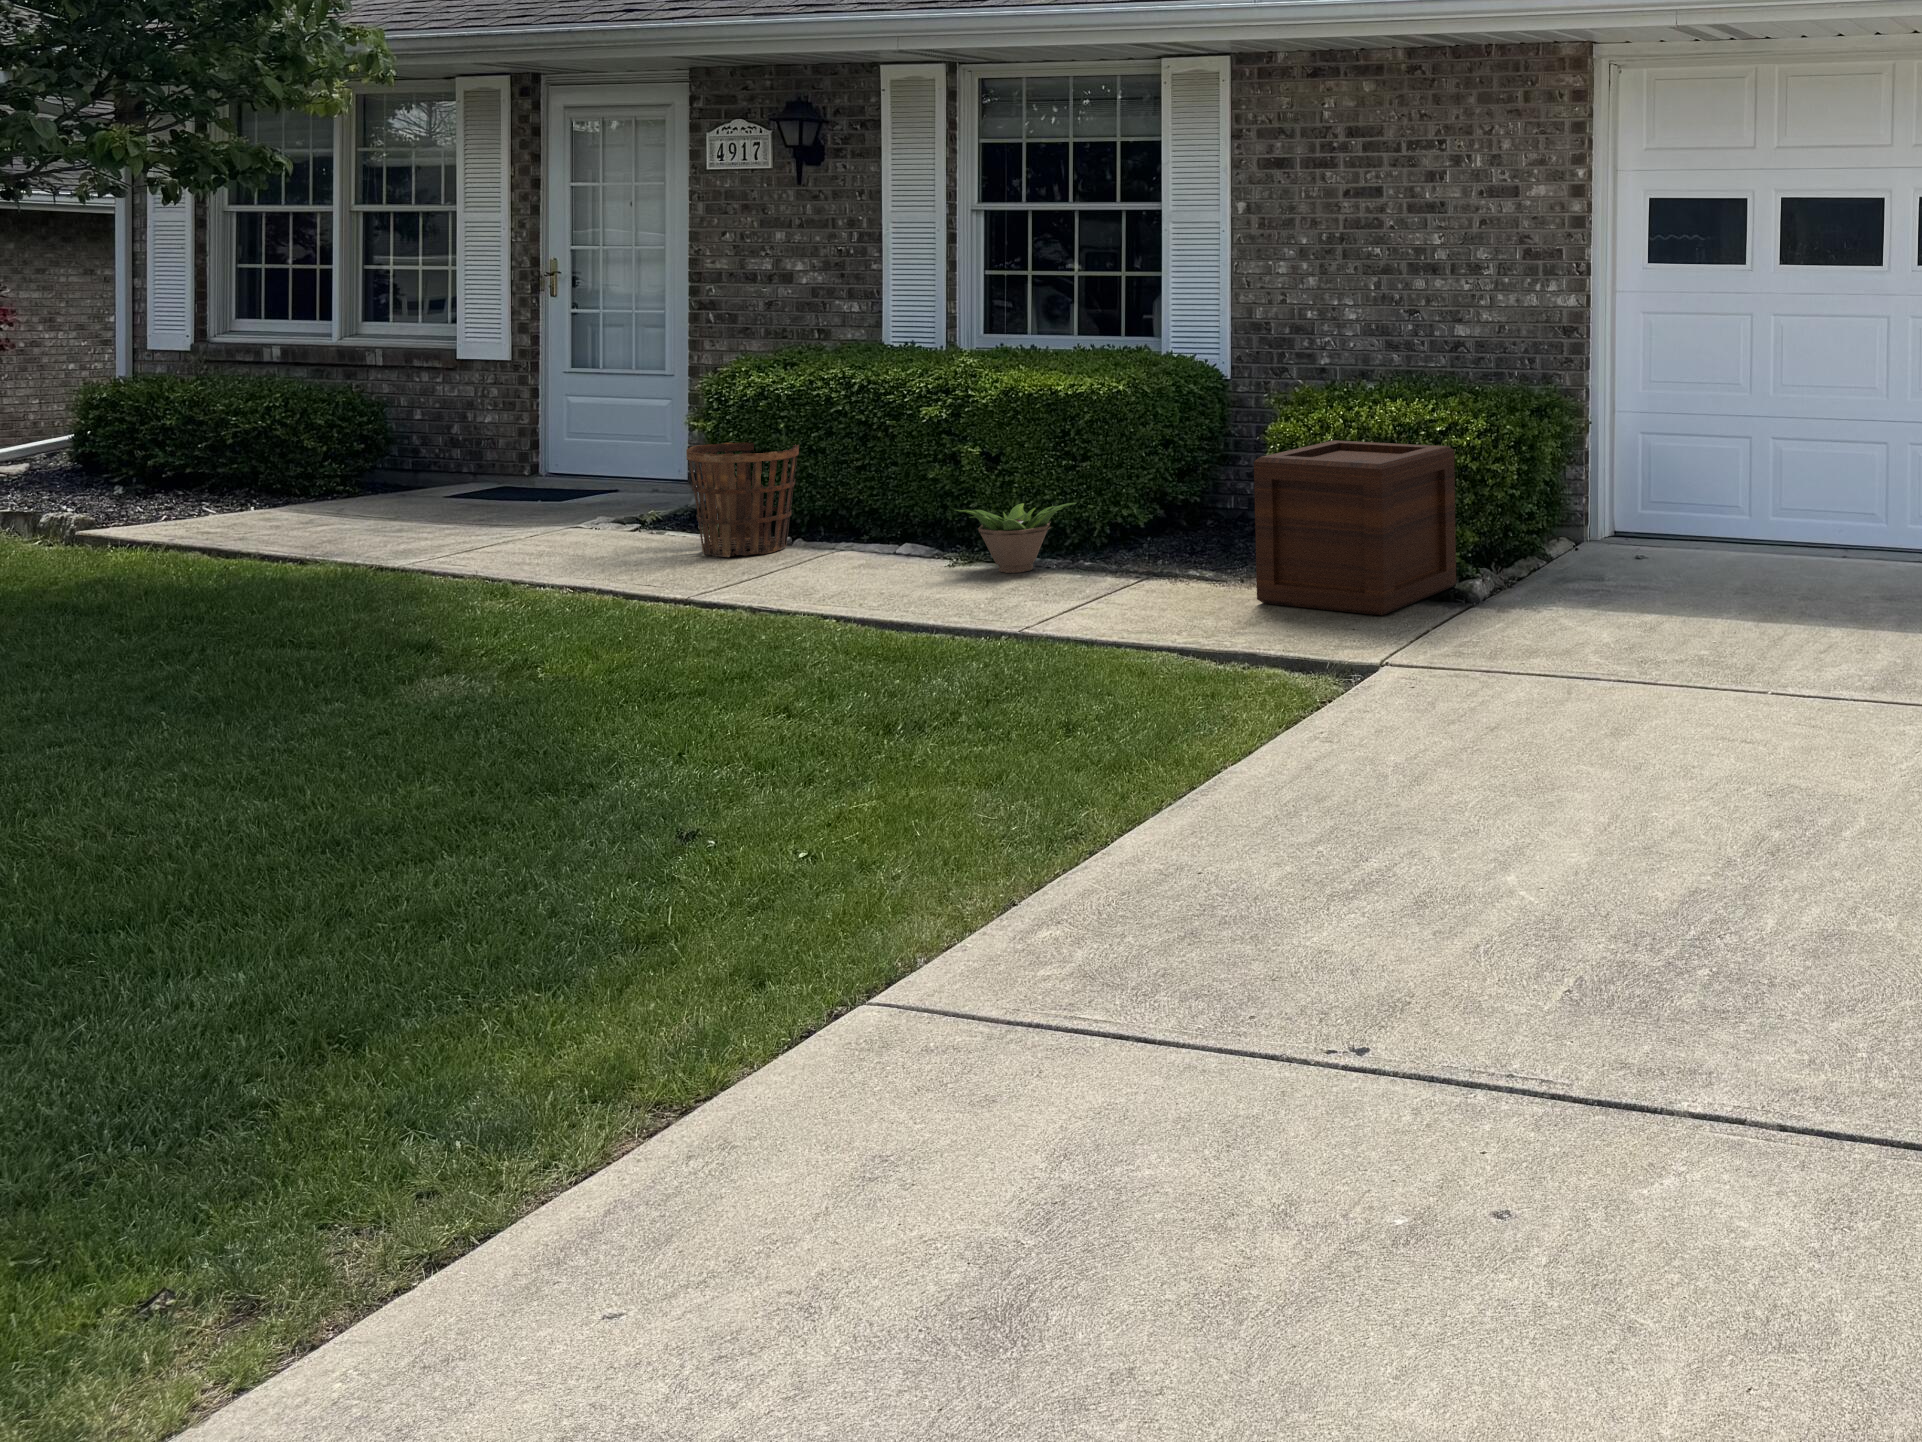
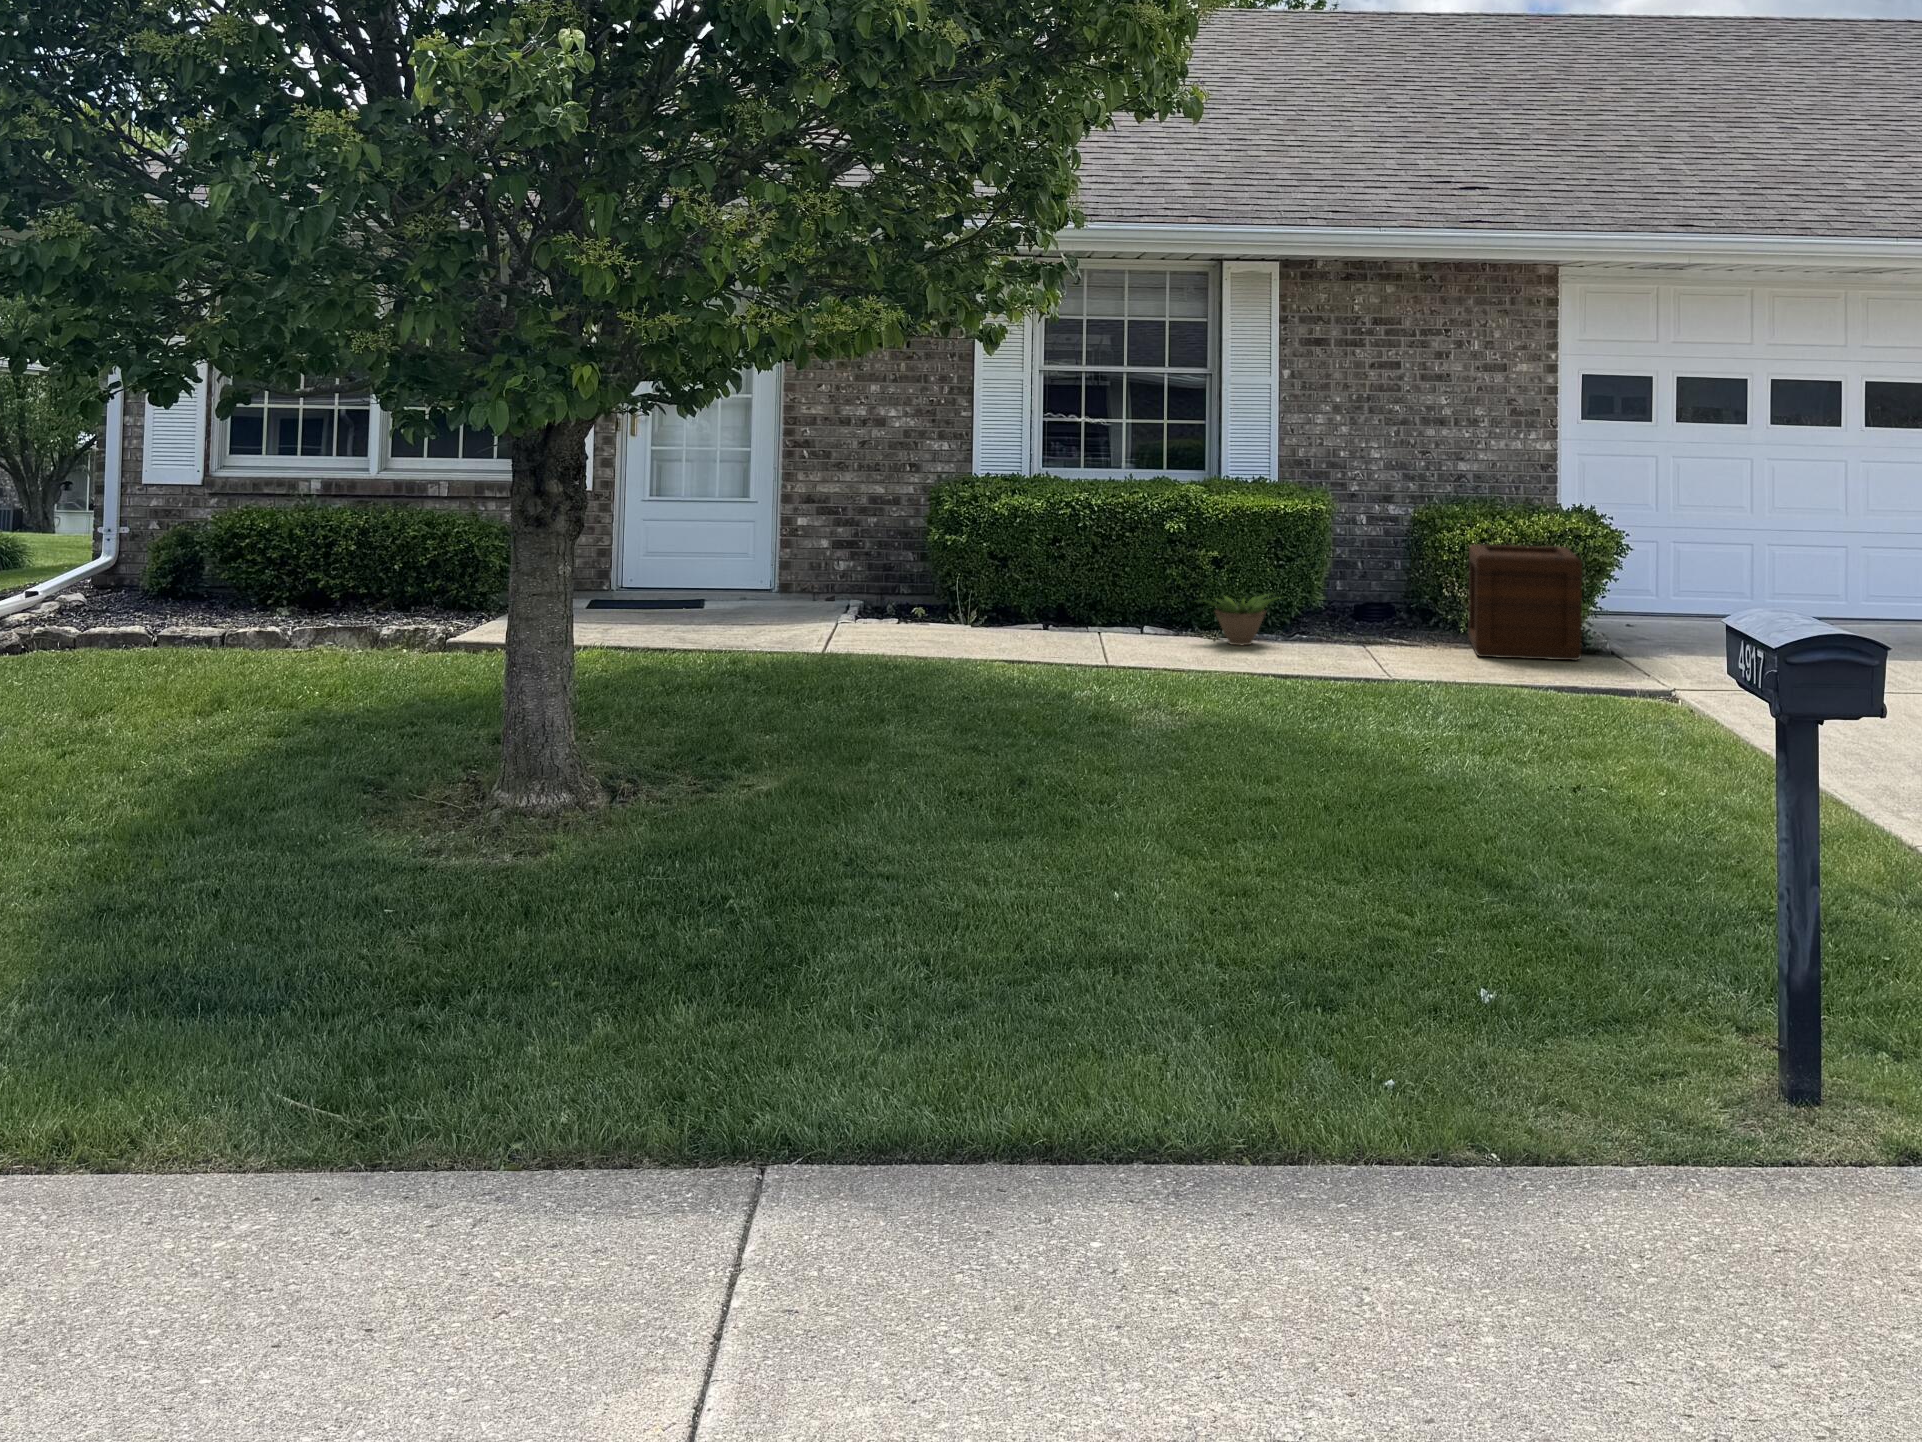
basket: present [686,443,799,557] -> none [950,554,1031,642]

